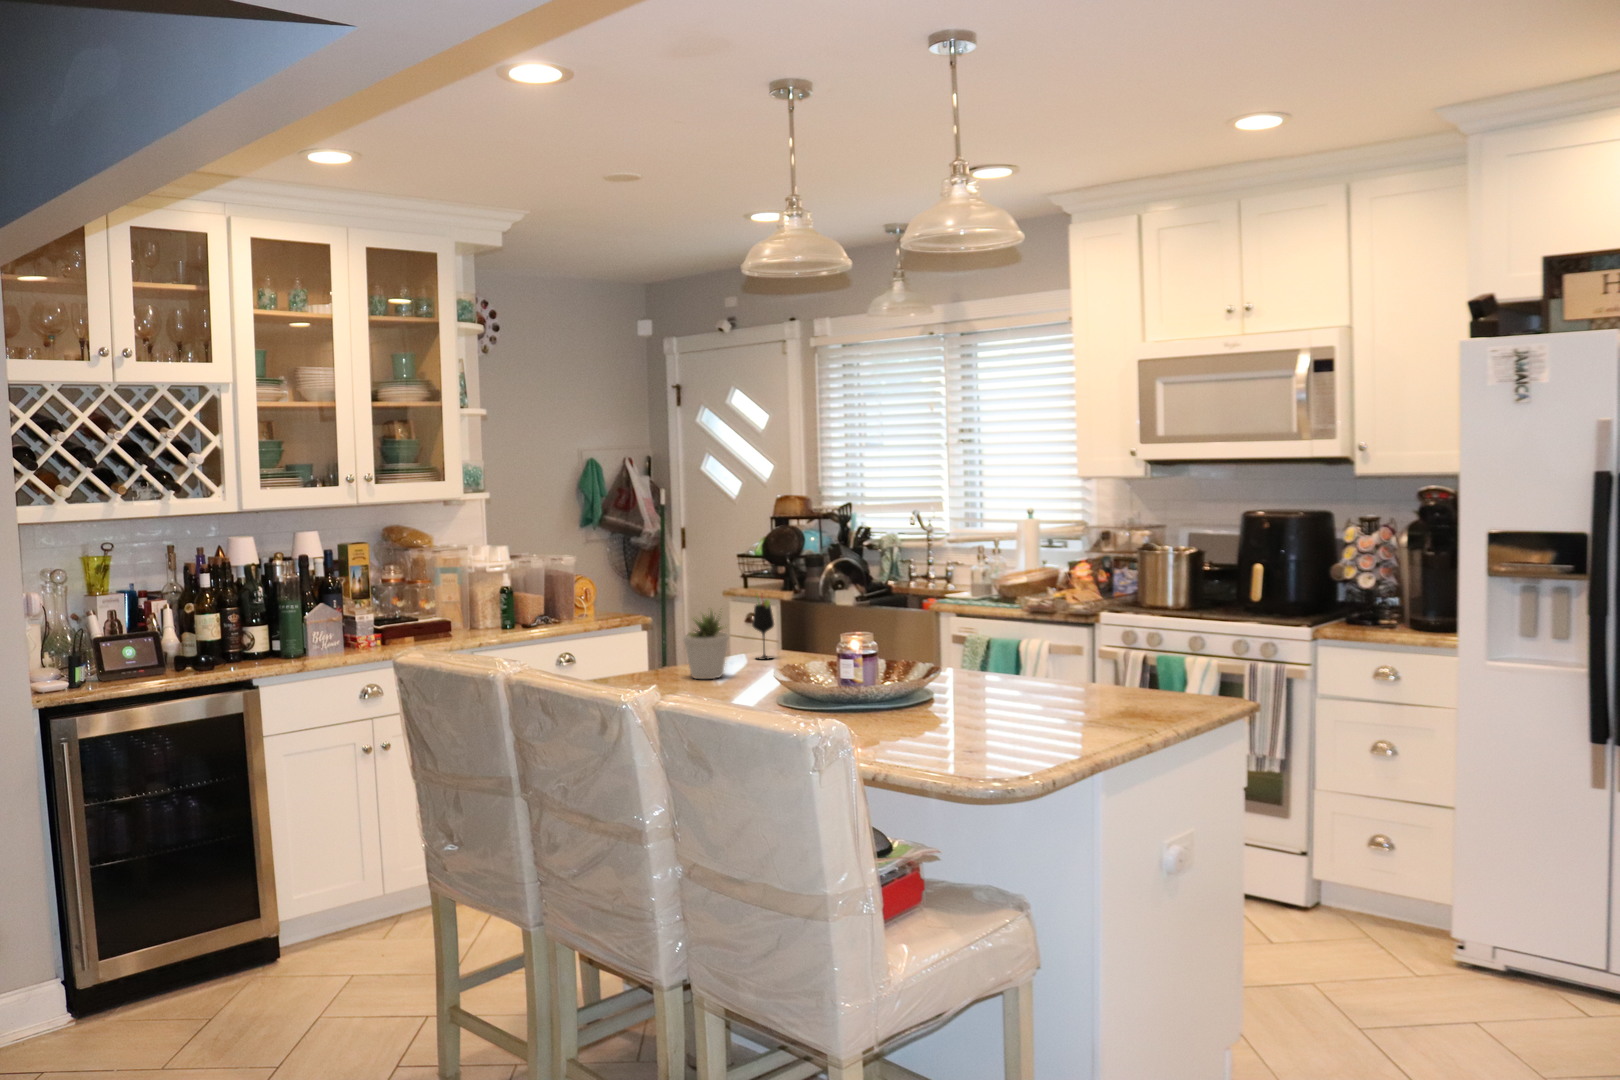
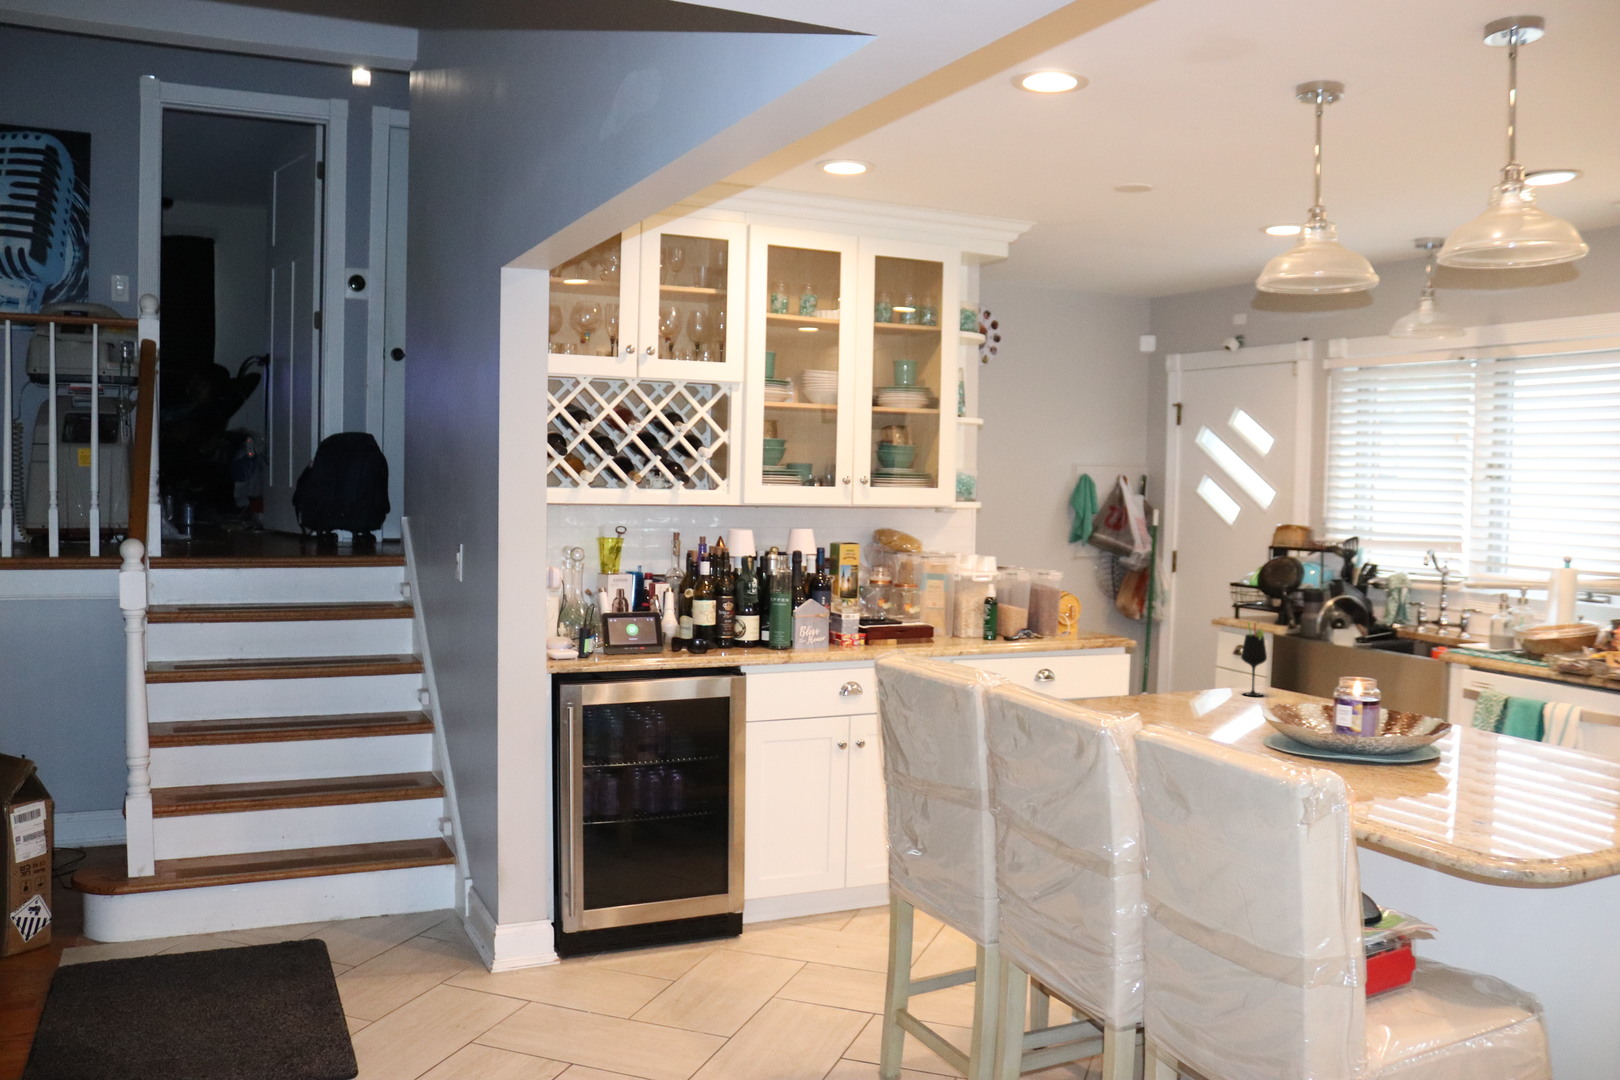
potted plant: present [683,611,728,679] -> none [1160,632,1215,713]

